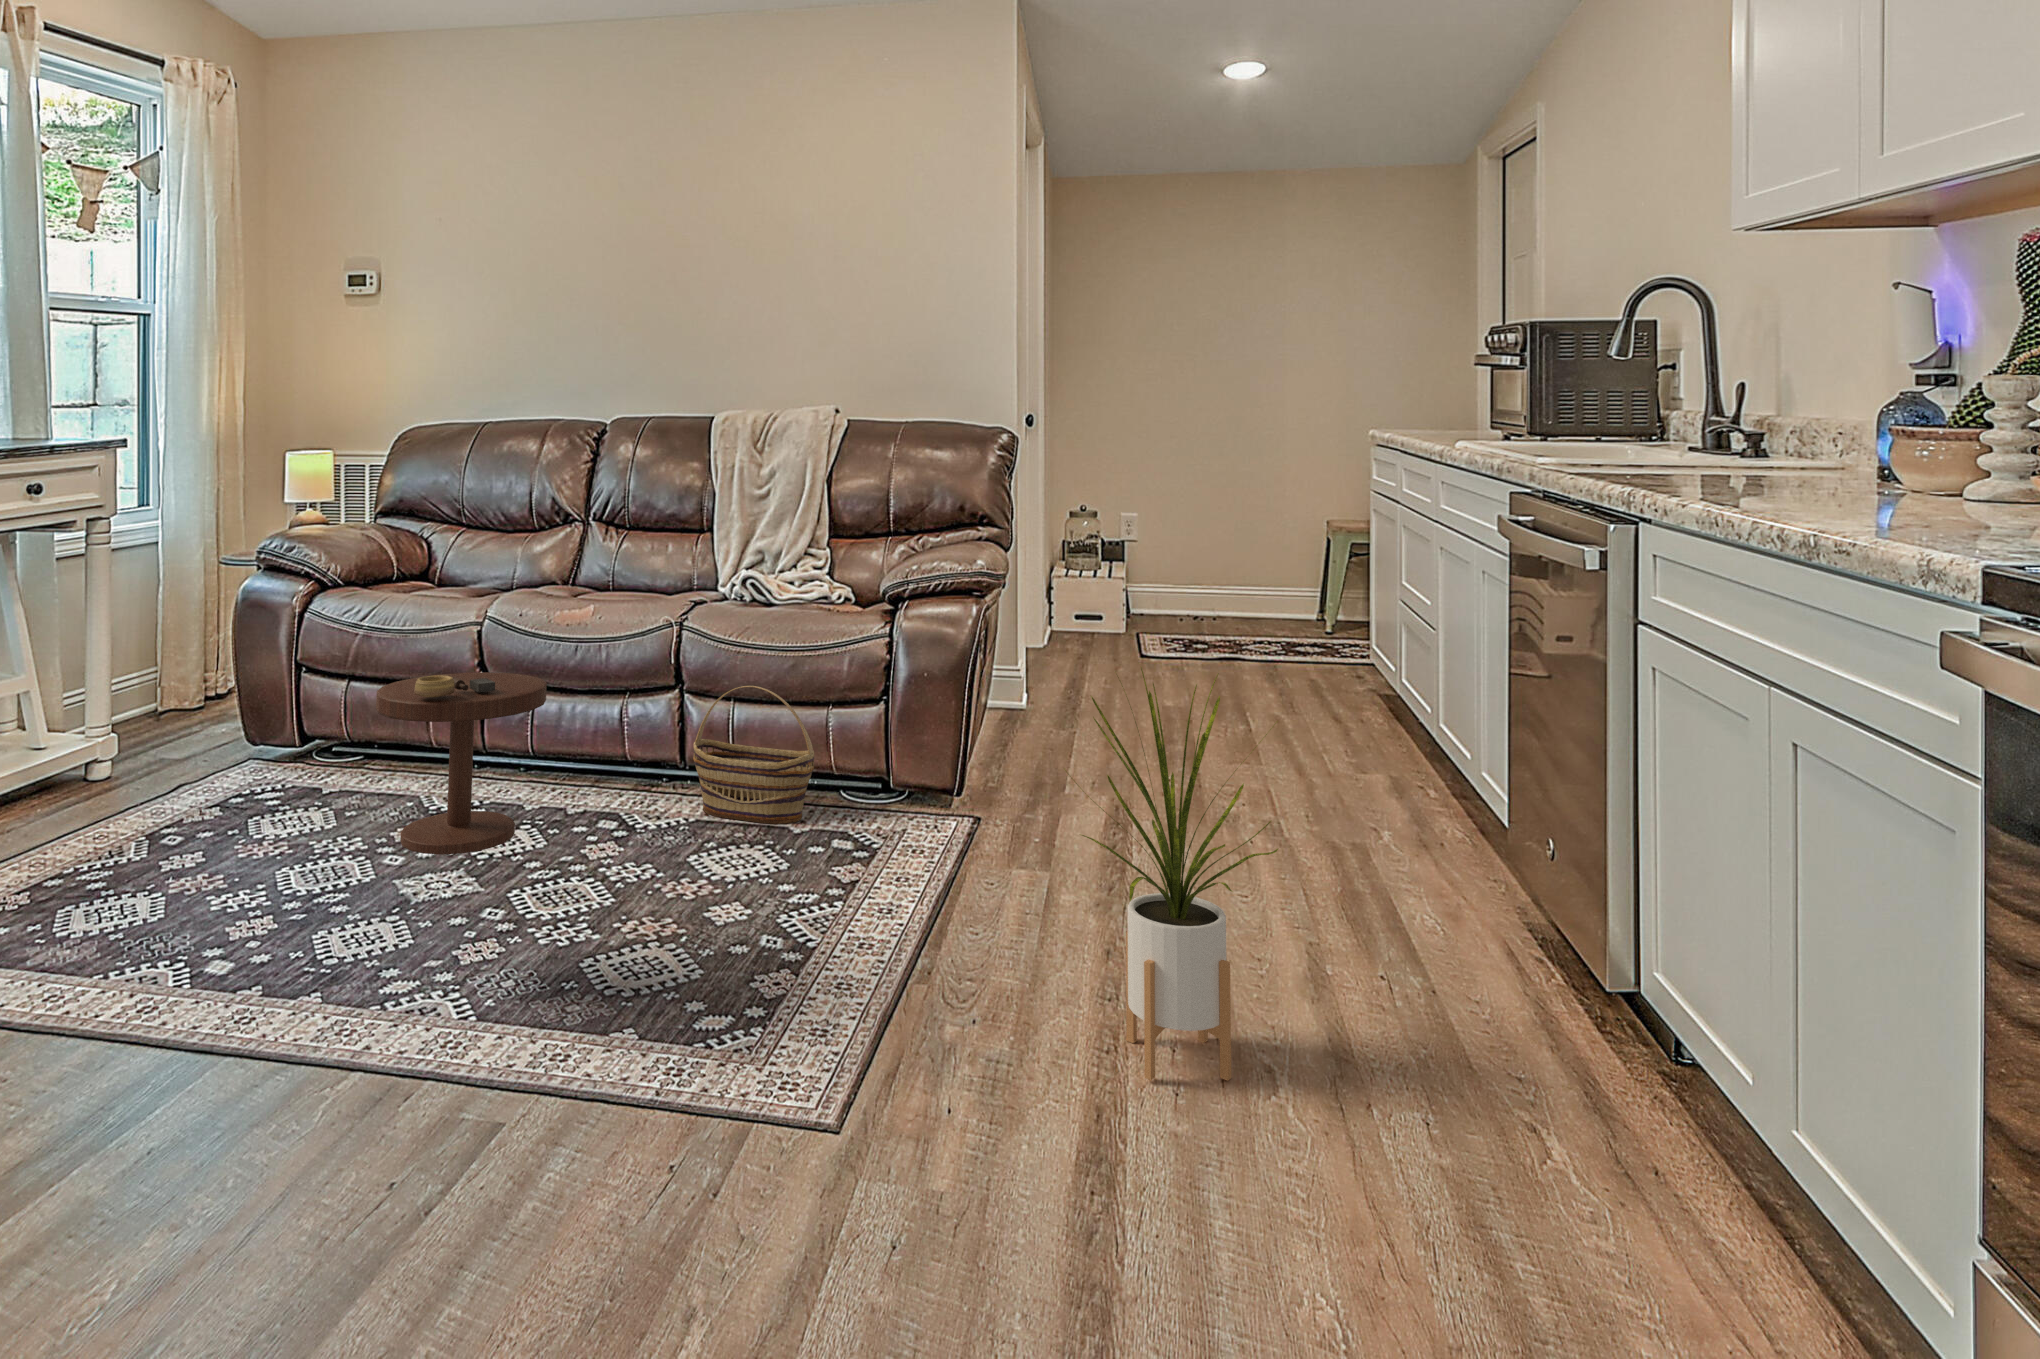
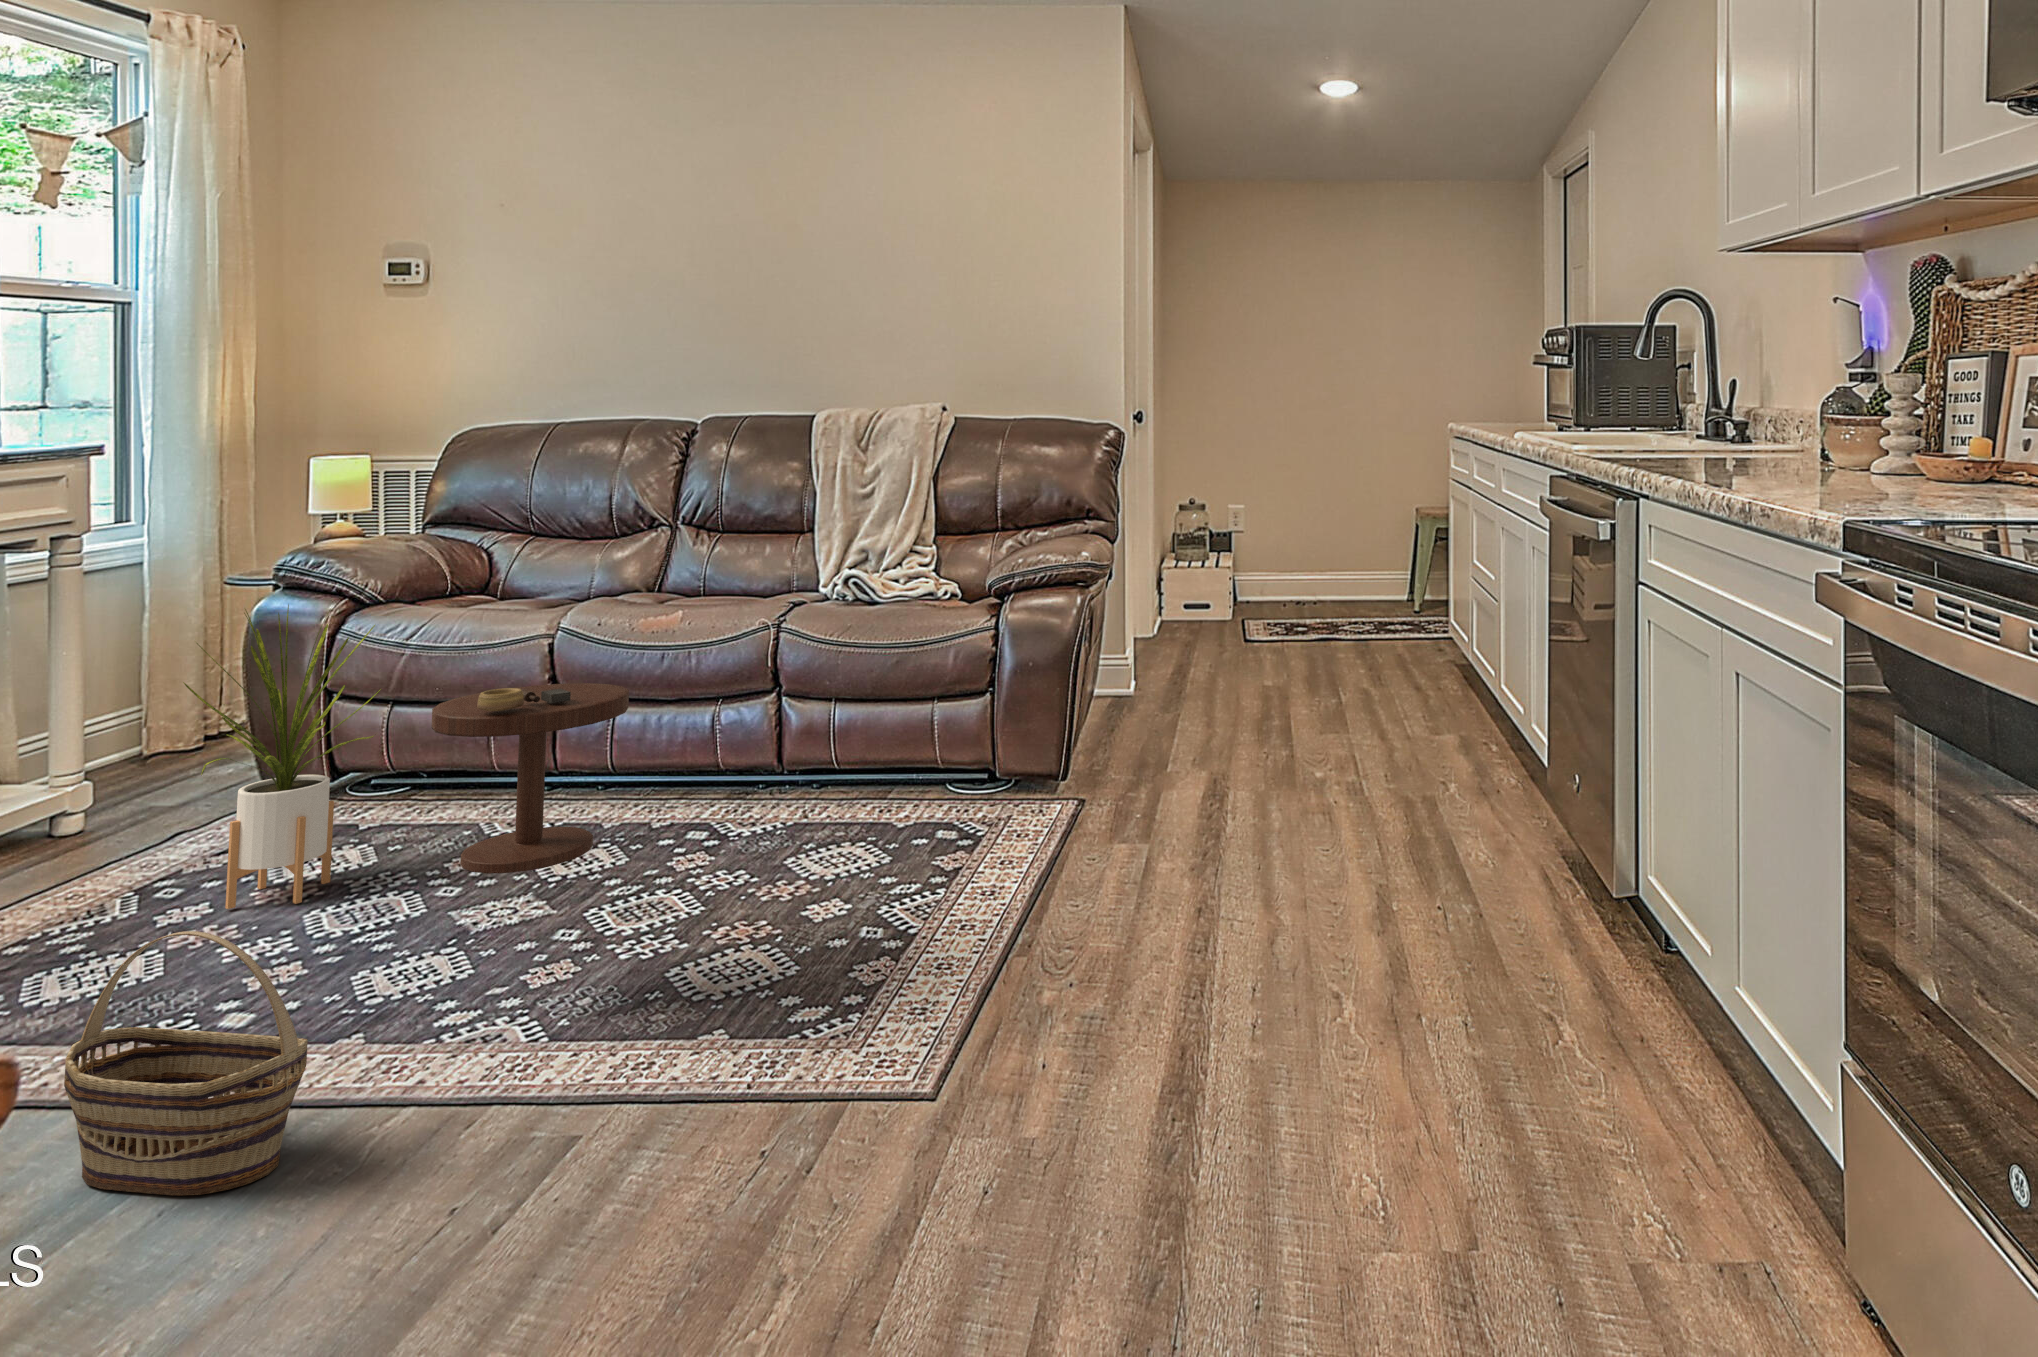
house plant: present [1065,668,1278,1081] -> present [183,605,380,909]
basket: present [693,686,814,824] -> present [64,931,308,1196]

